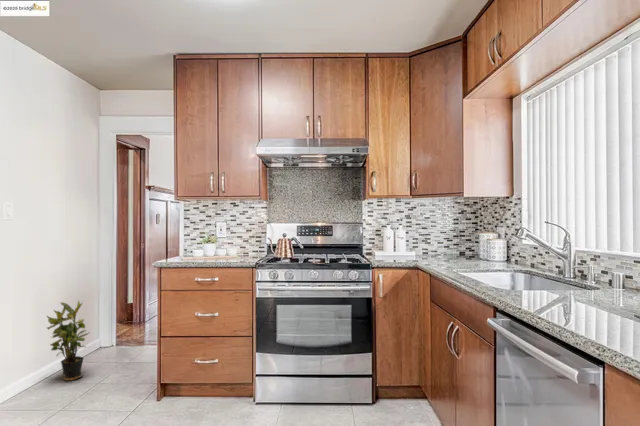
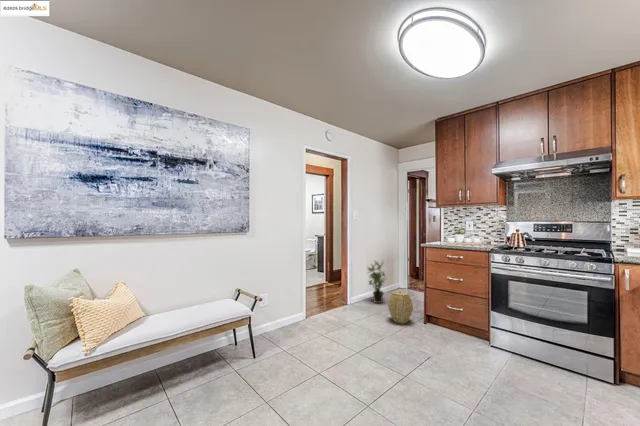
woven basket: none [98,350,143,407] -> present [388,291,413,324]

